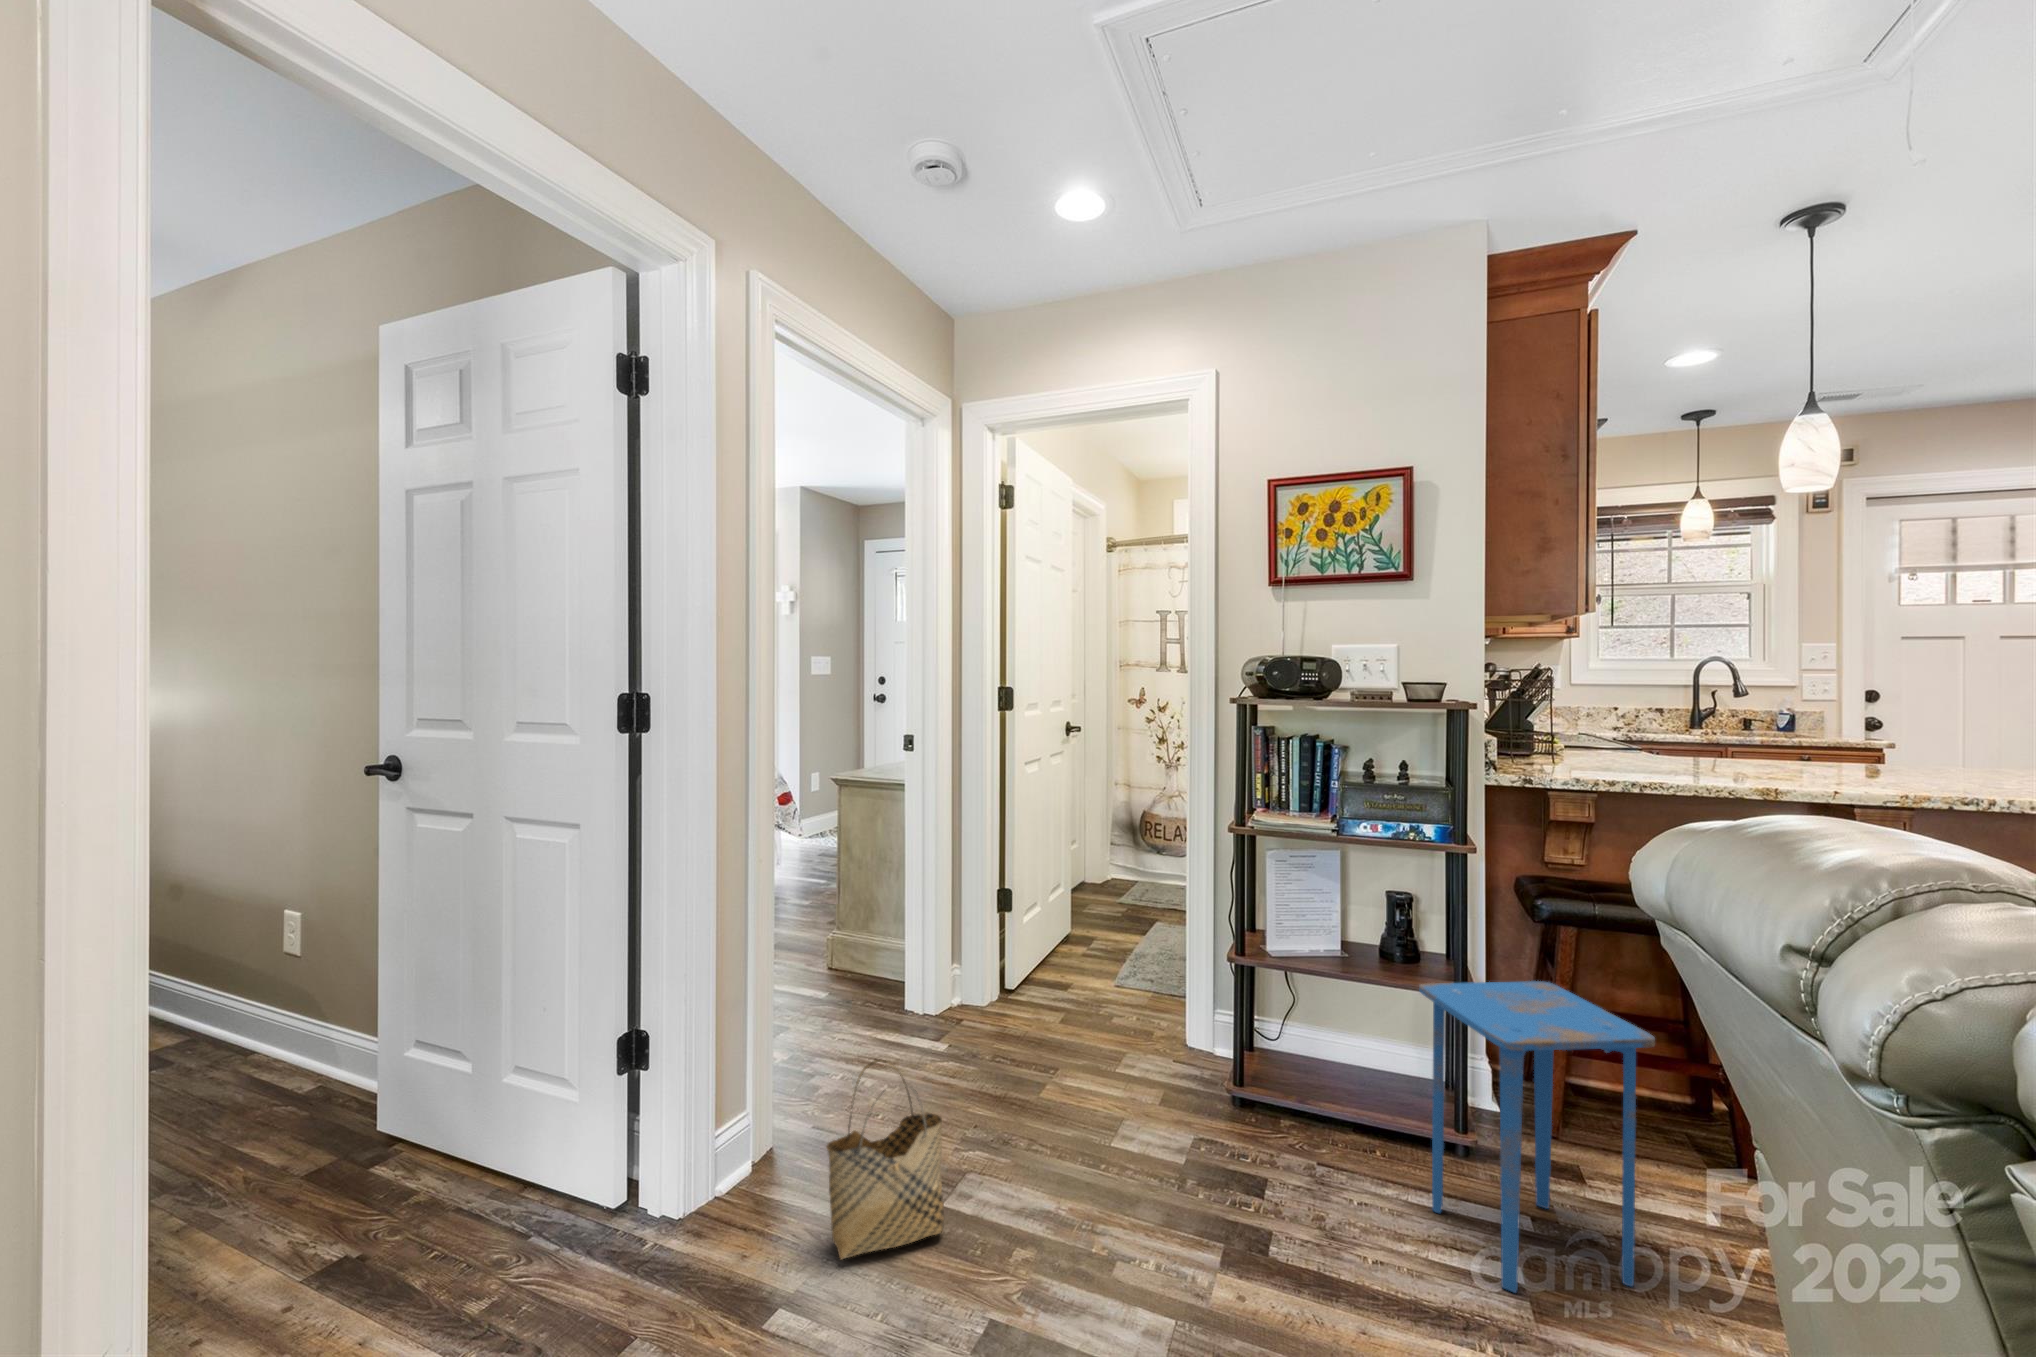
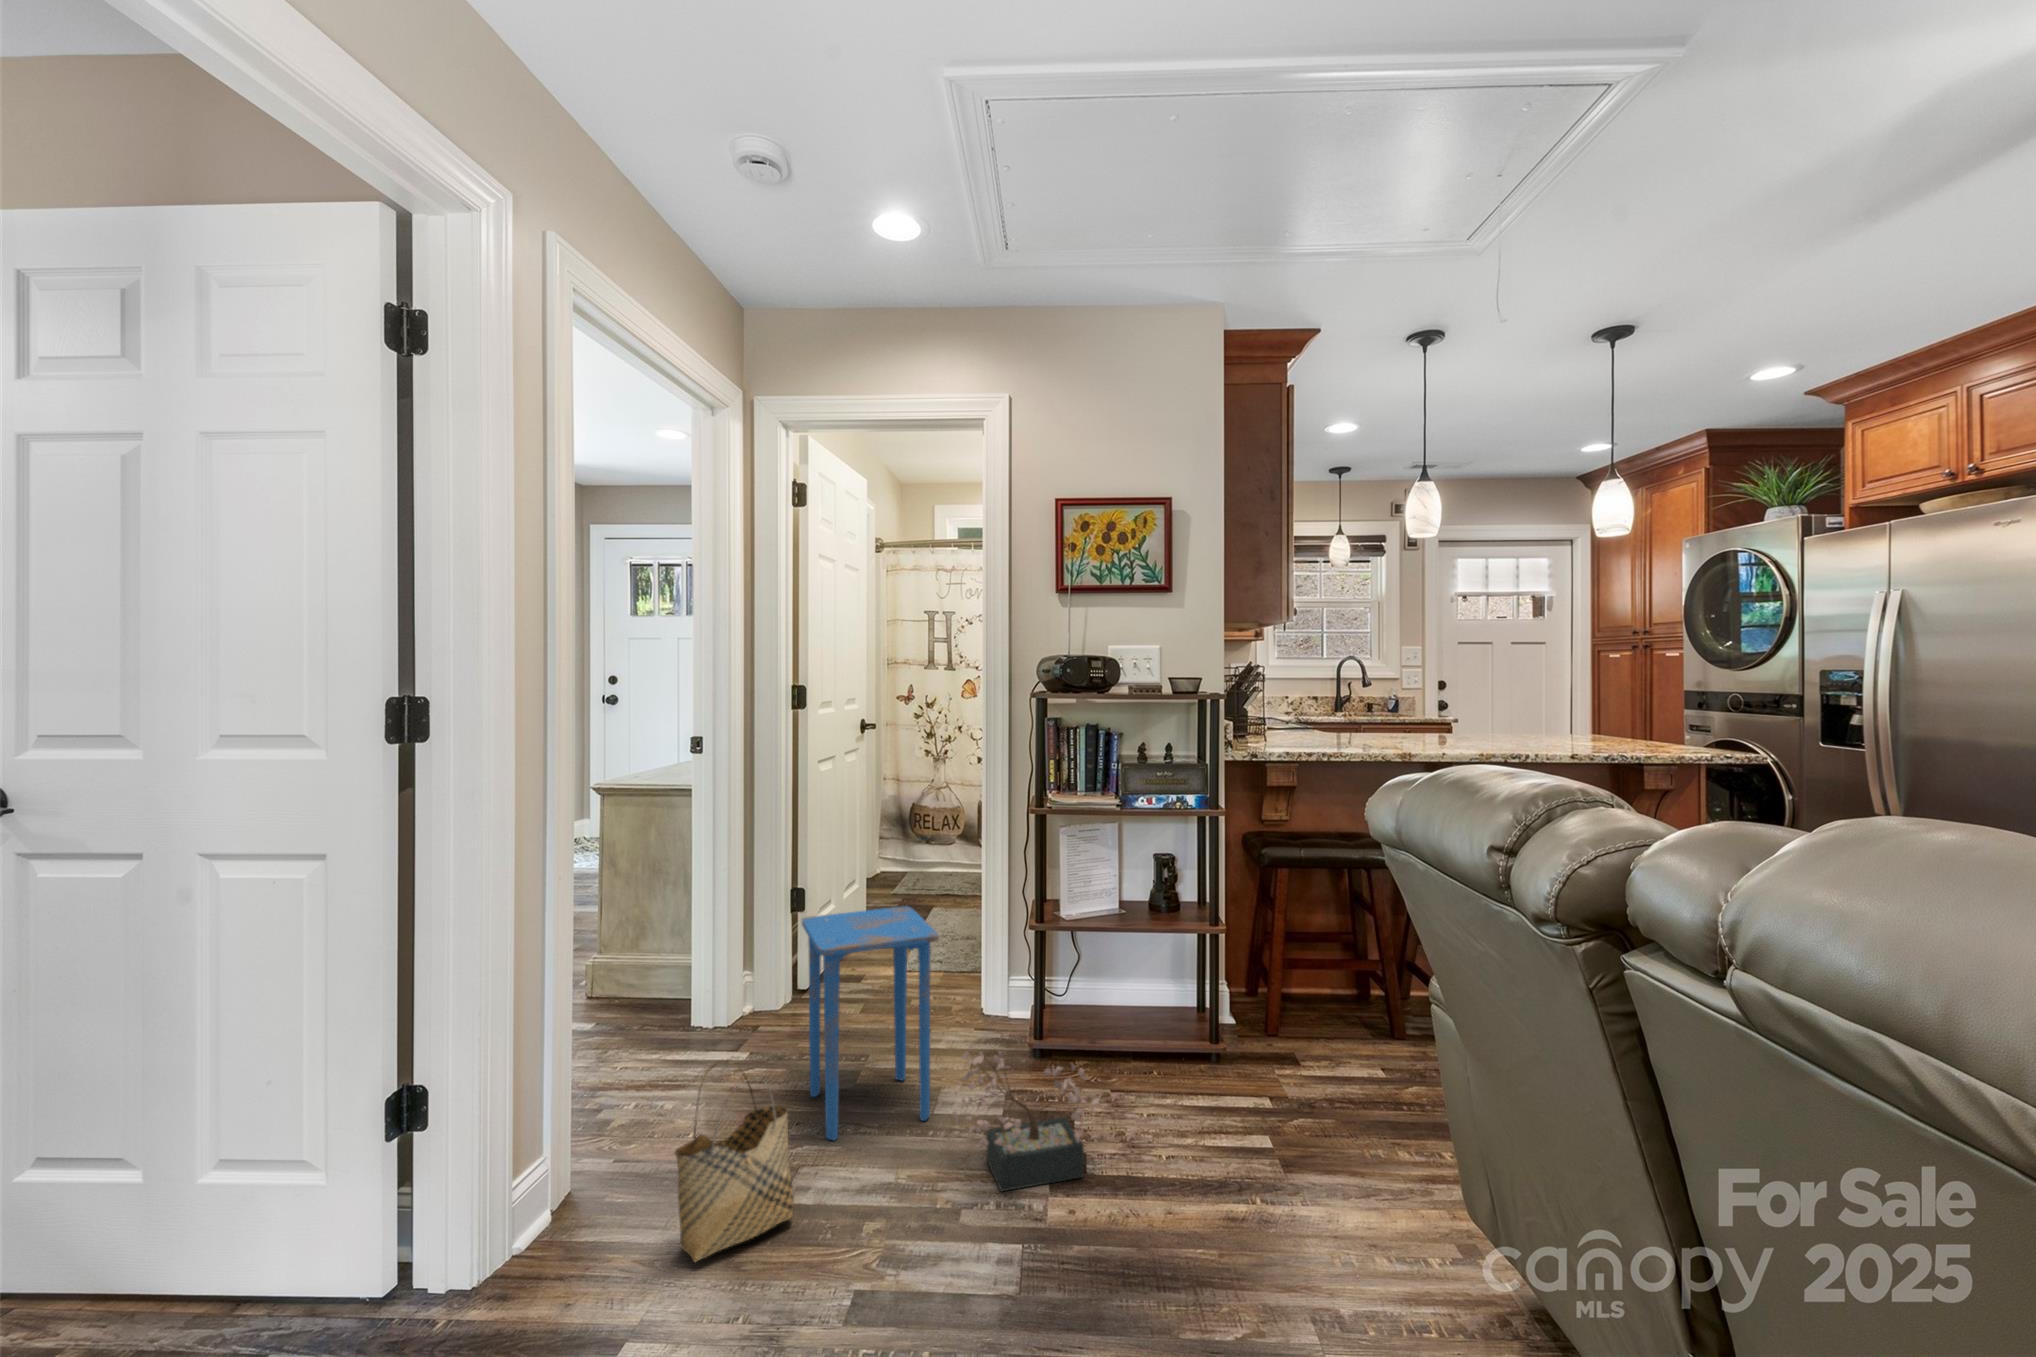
side table: present [1419,981,1655,1293] -> present [802,906,939,1140]
decorative plant: none [1116,1082,1287,1256] -> present [953,1046,1099,1191]

